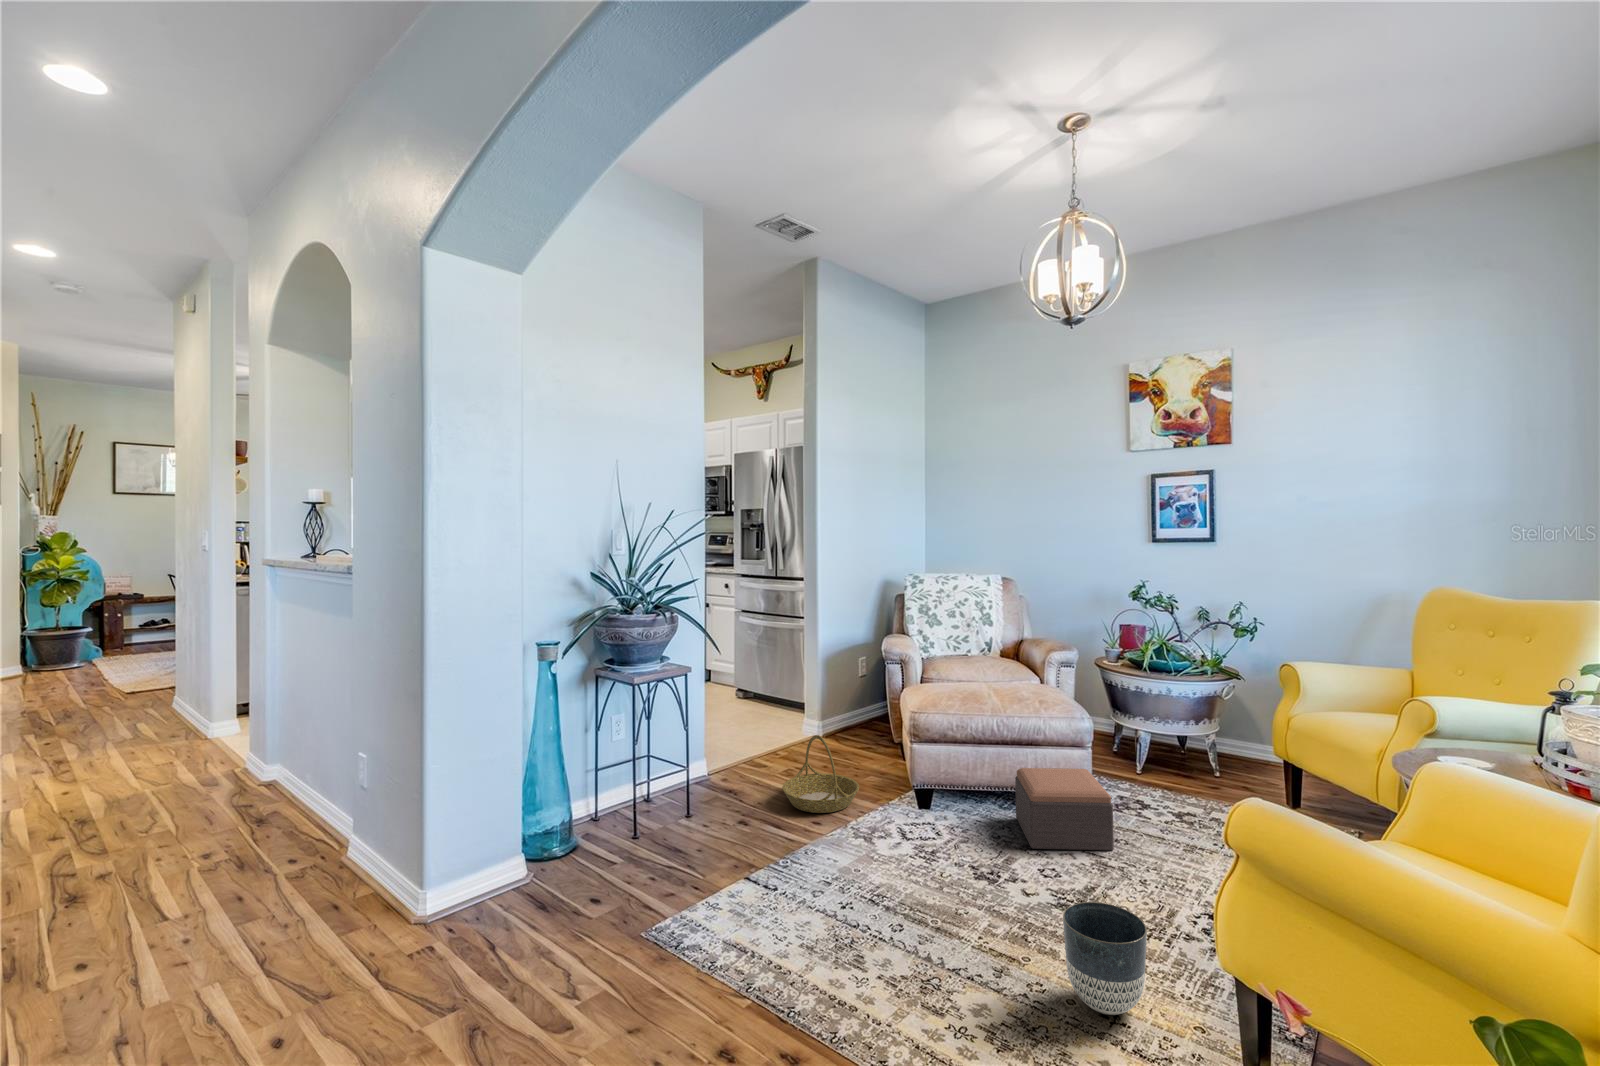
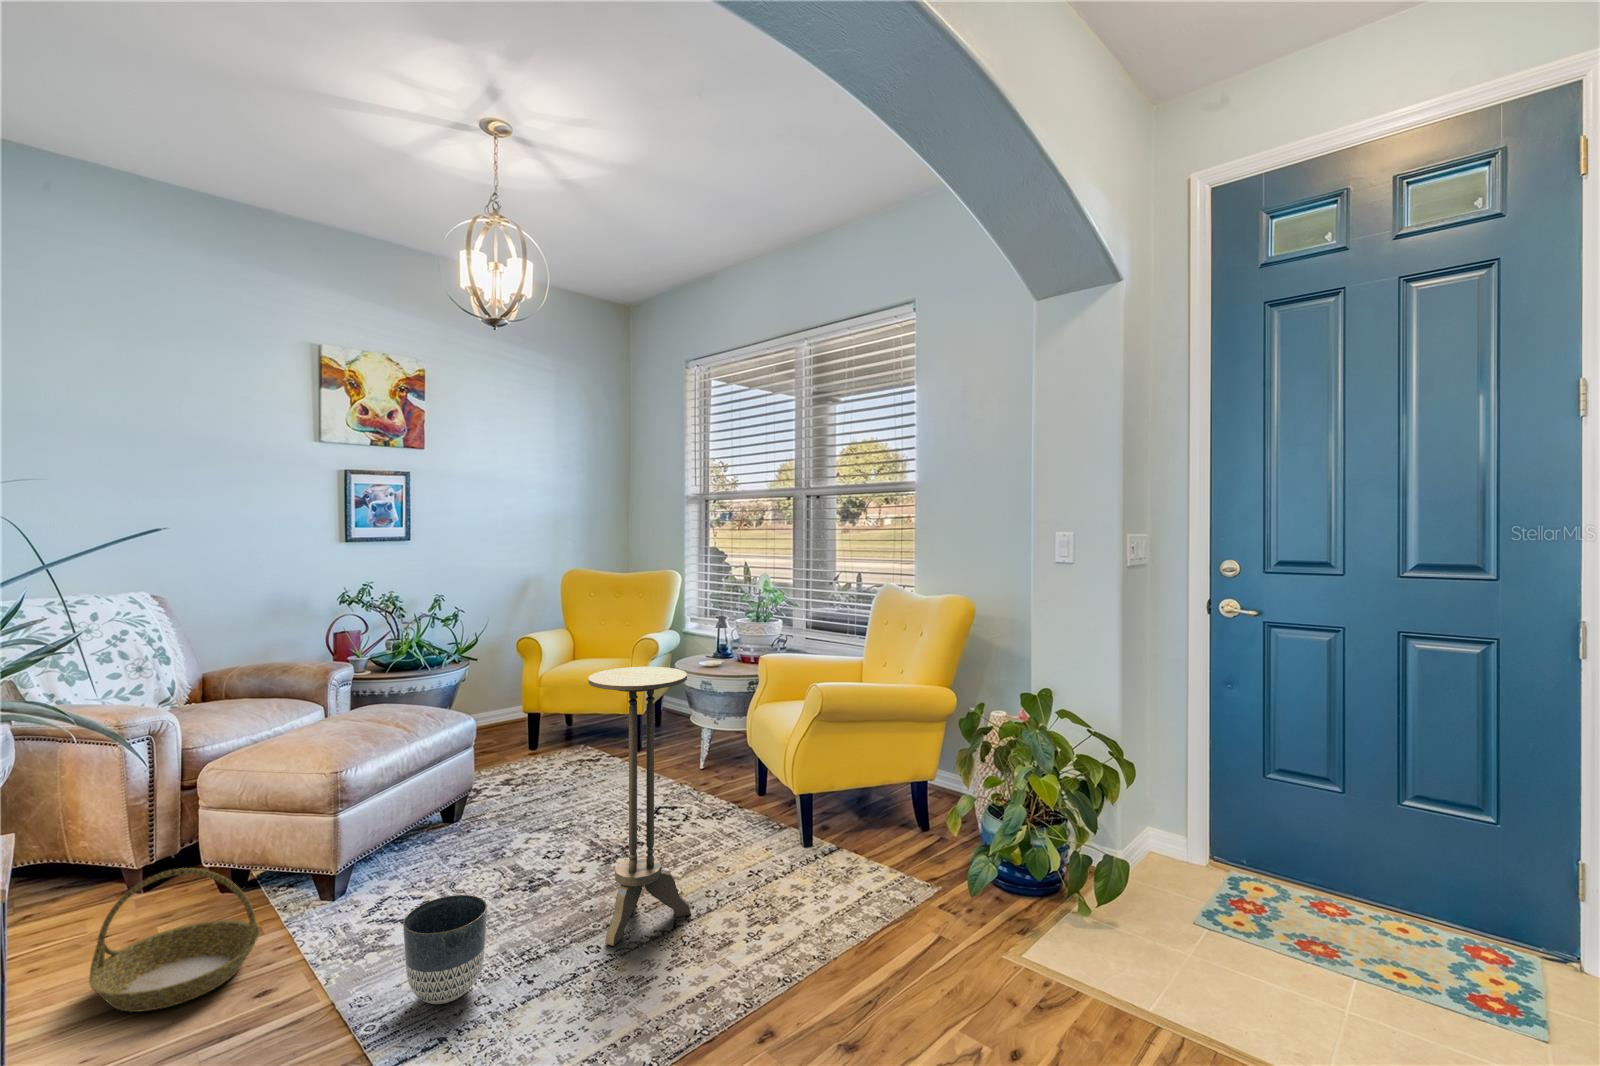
side table: none [897,678,998,973] -> present [588,667,691,946]
footstool: present [1015,768,1114,851] -> none [439,766,552,852]
planter: present [1063,902,1147,1015] -> present [403,895,487,1004]

